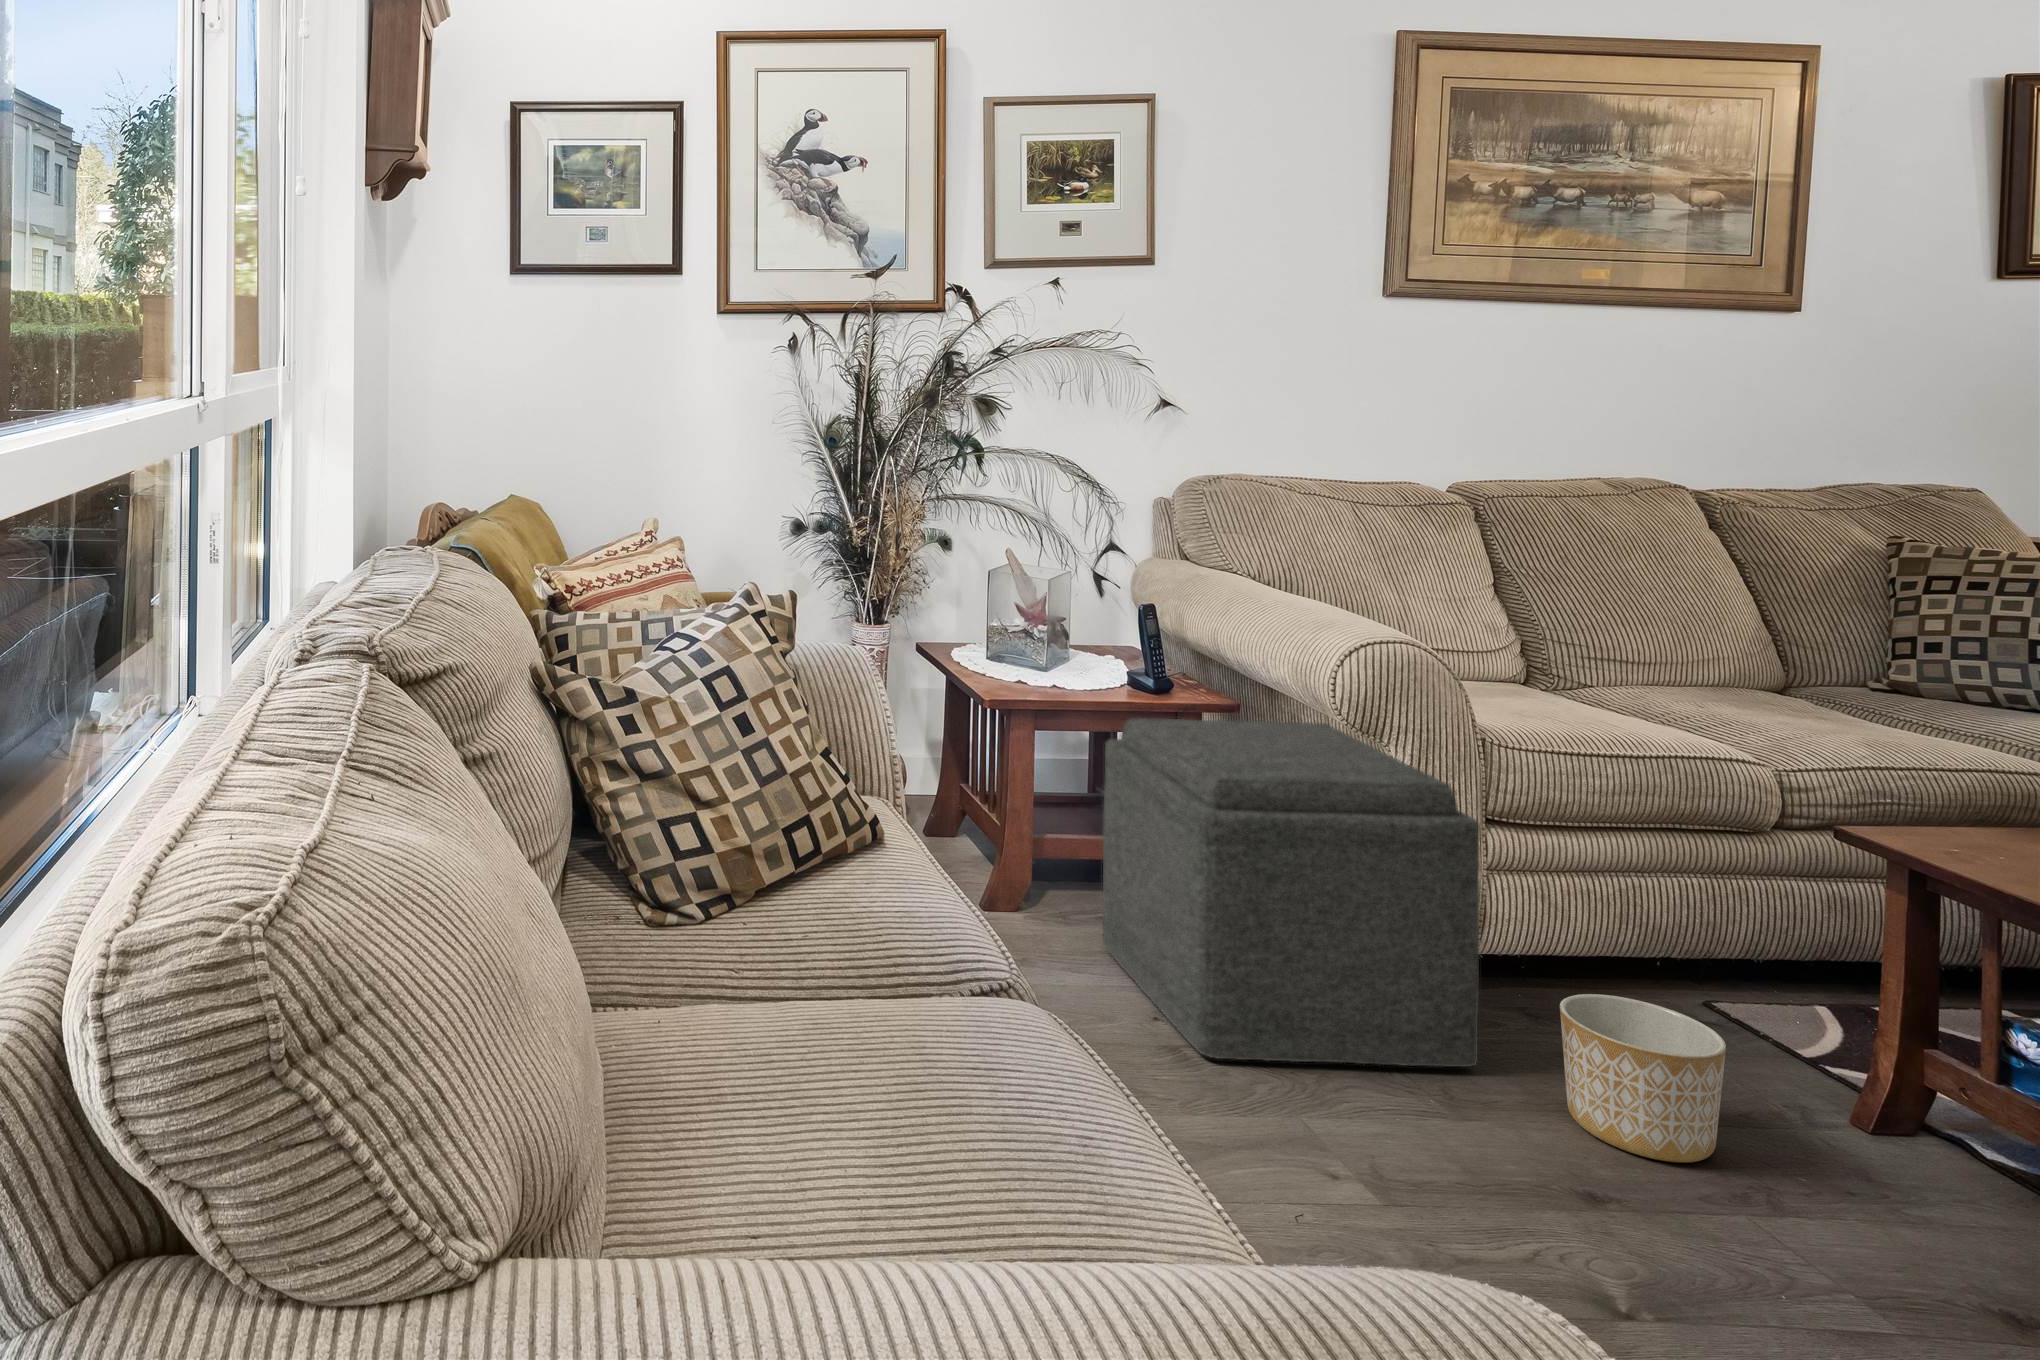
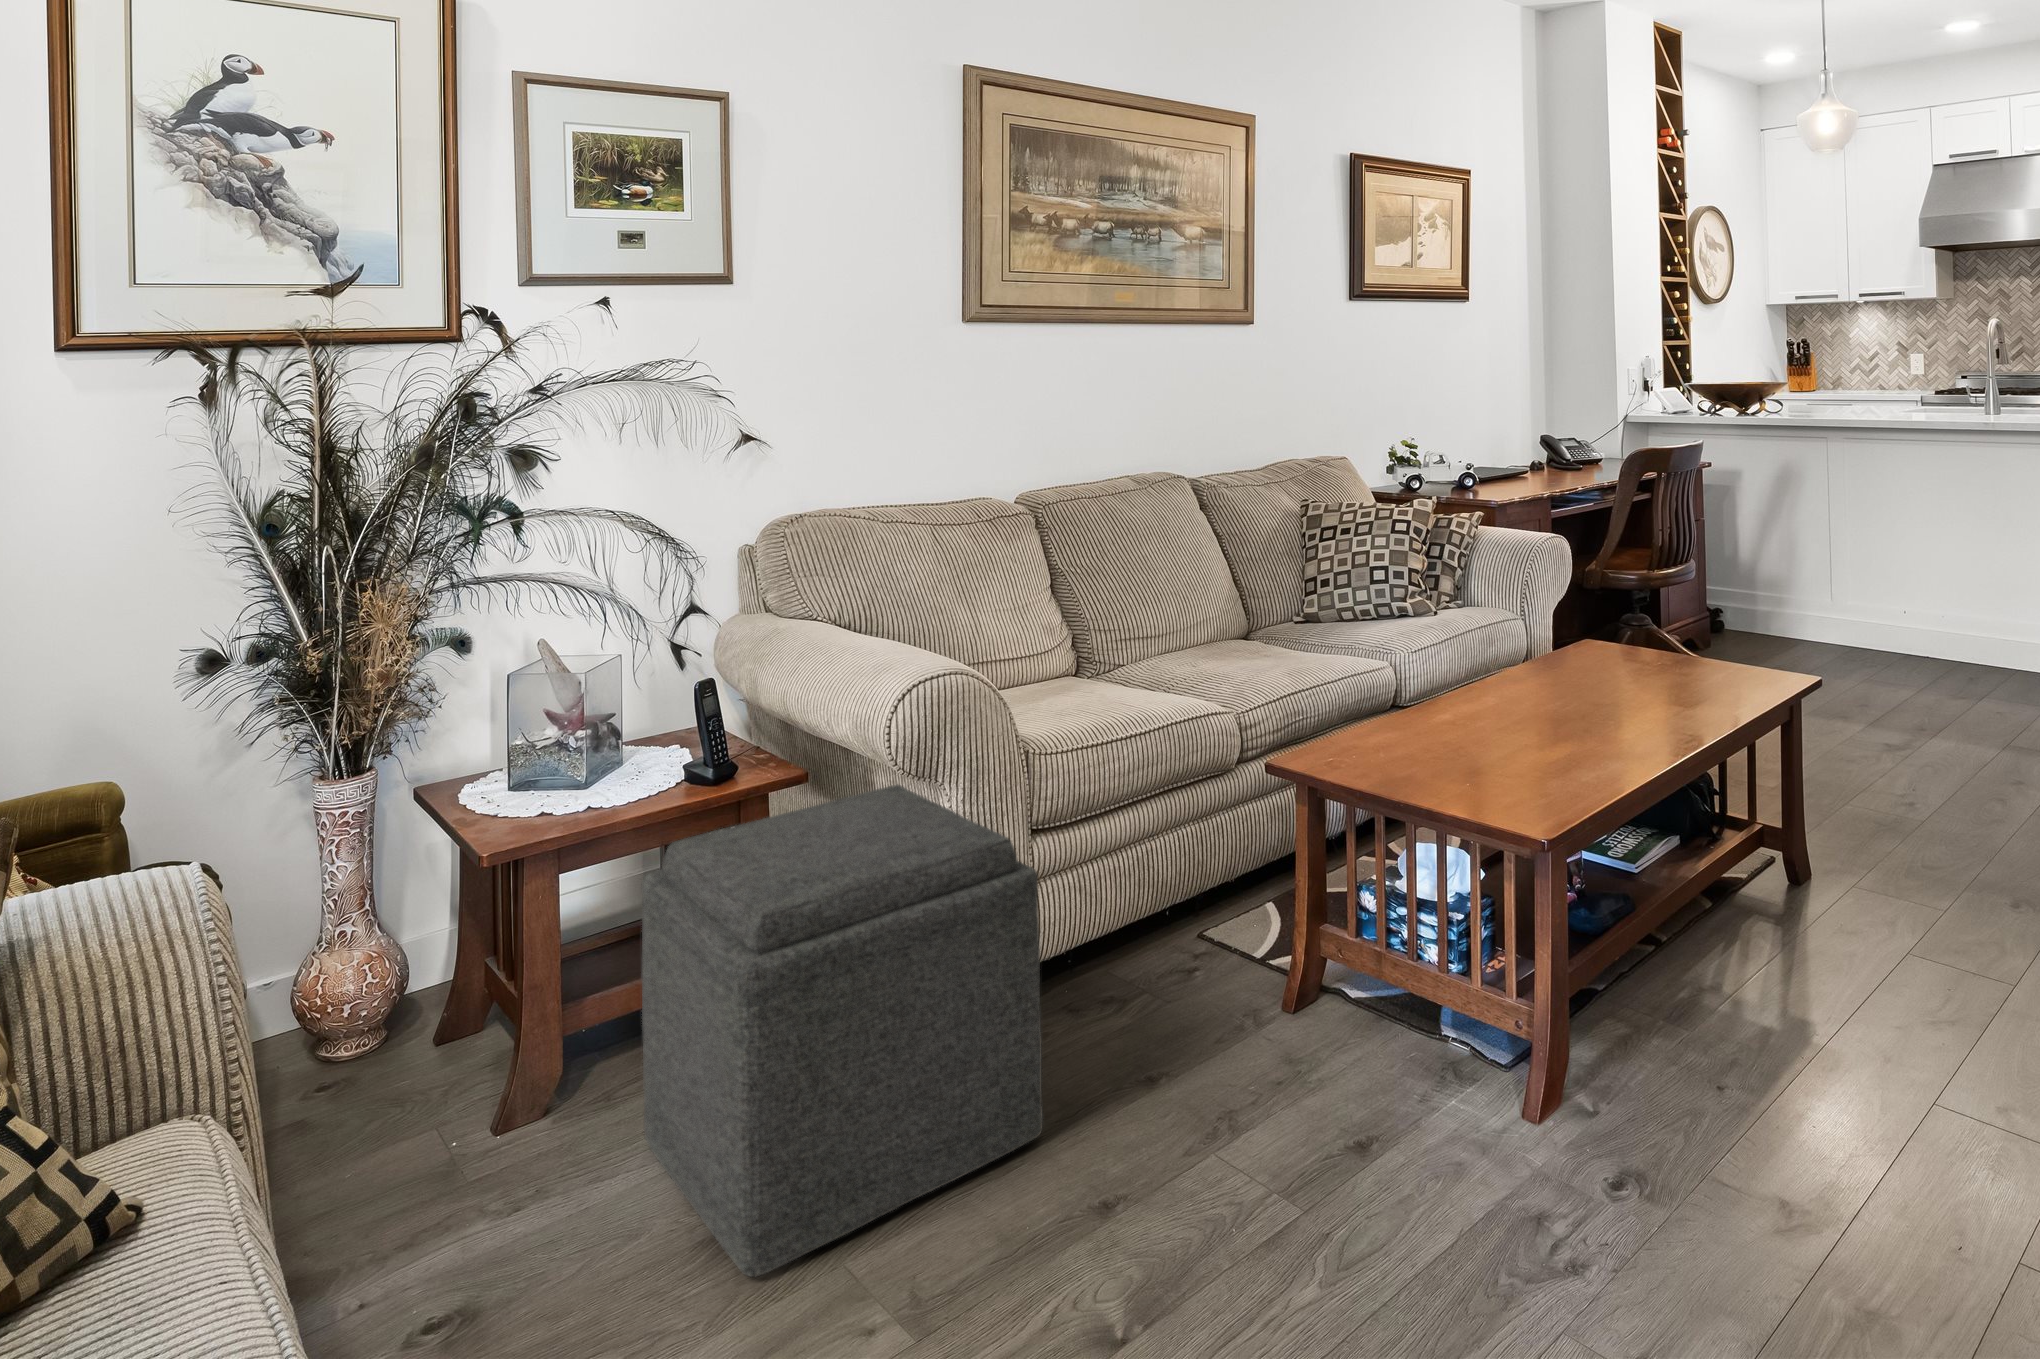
planter: present [1560,994,1726,1163] -> none [1111,1007,1241,1182]

